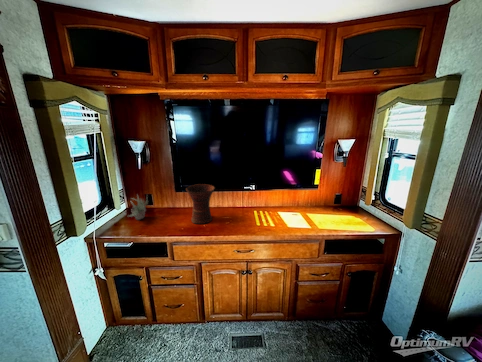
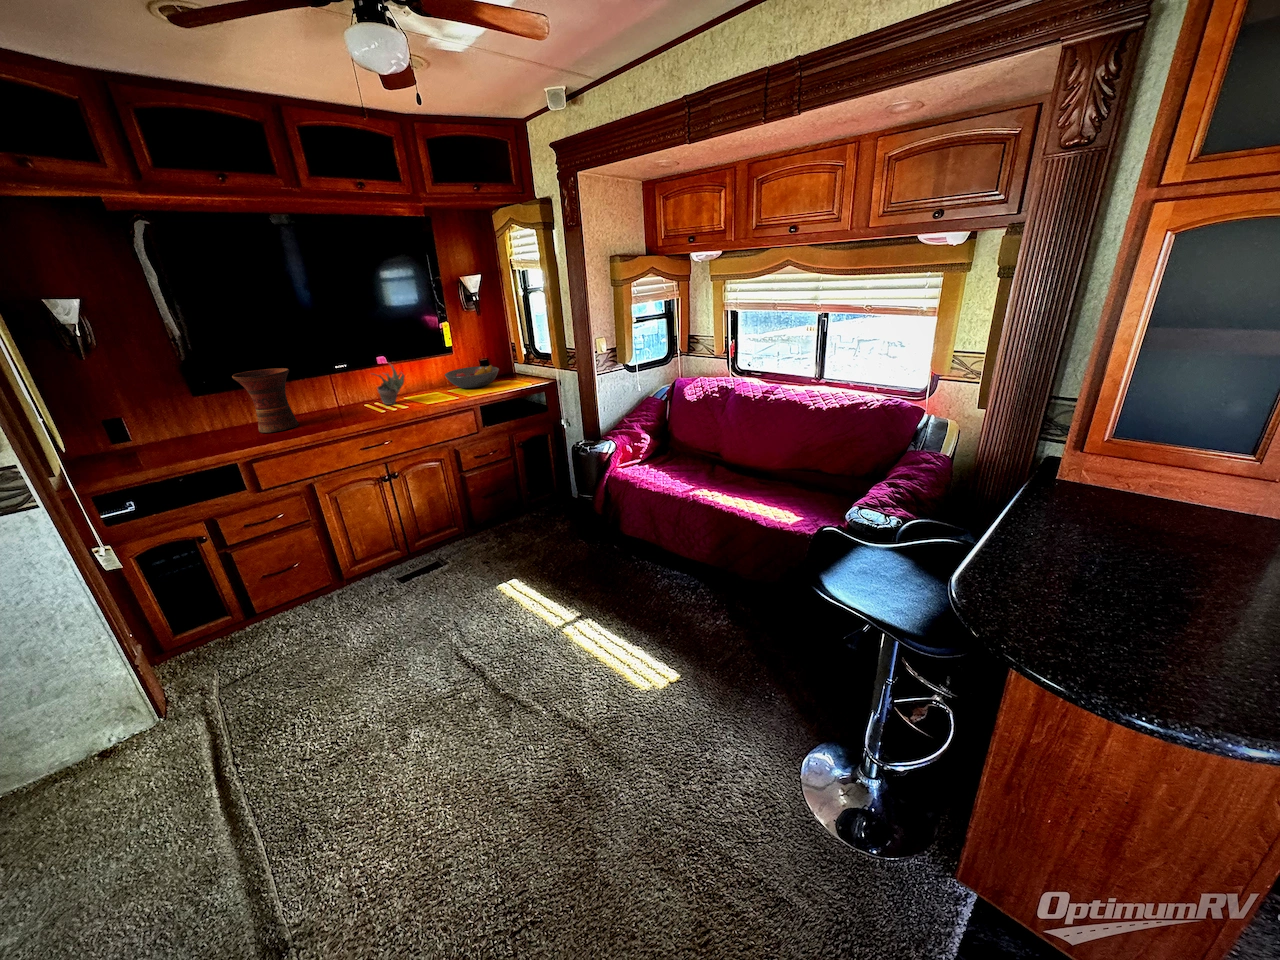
succulent plant: present [129,198,148,220] -> present [372,364,404,405]
fruit bowl: none [307,201,350,221] -> present [445,365,499,388]

